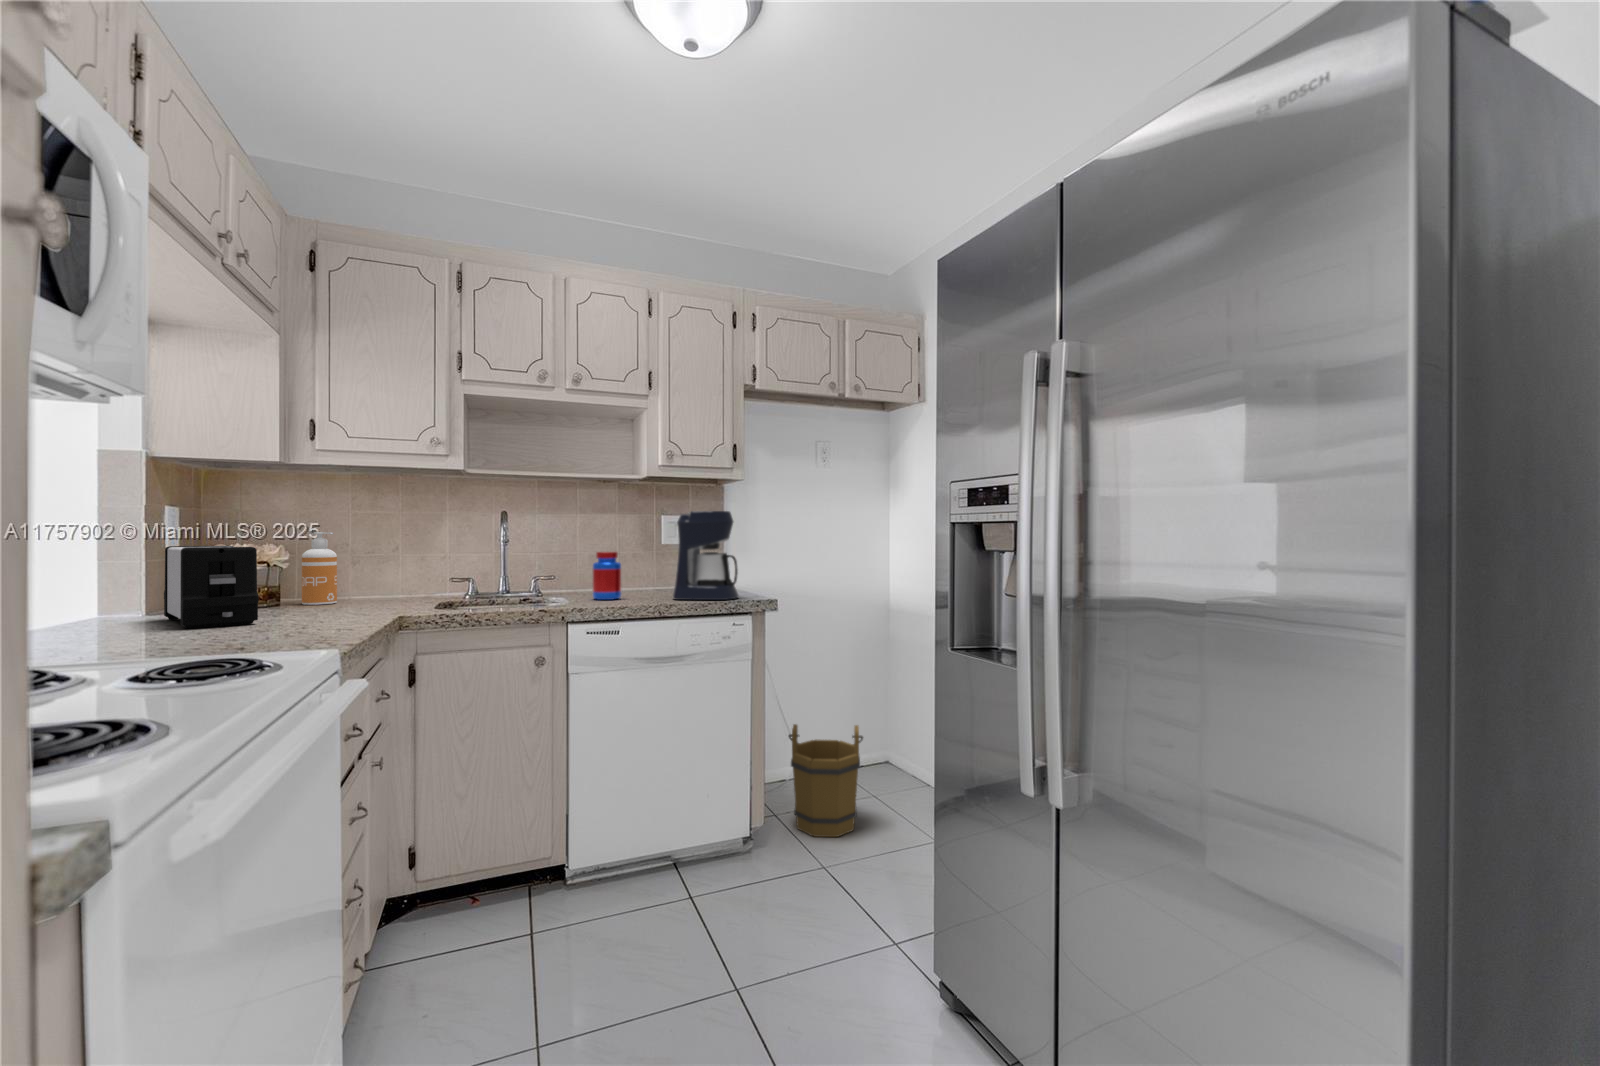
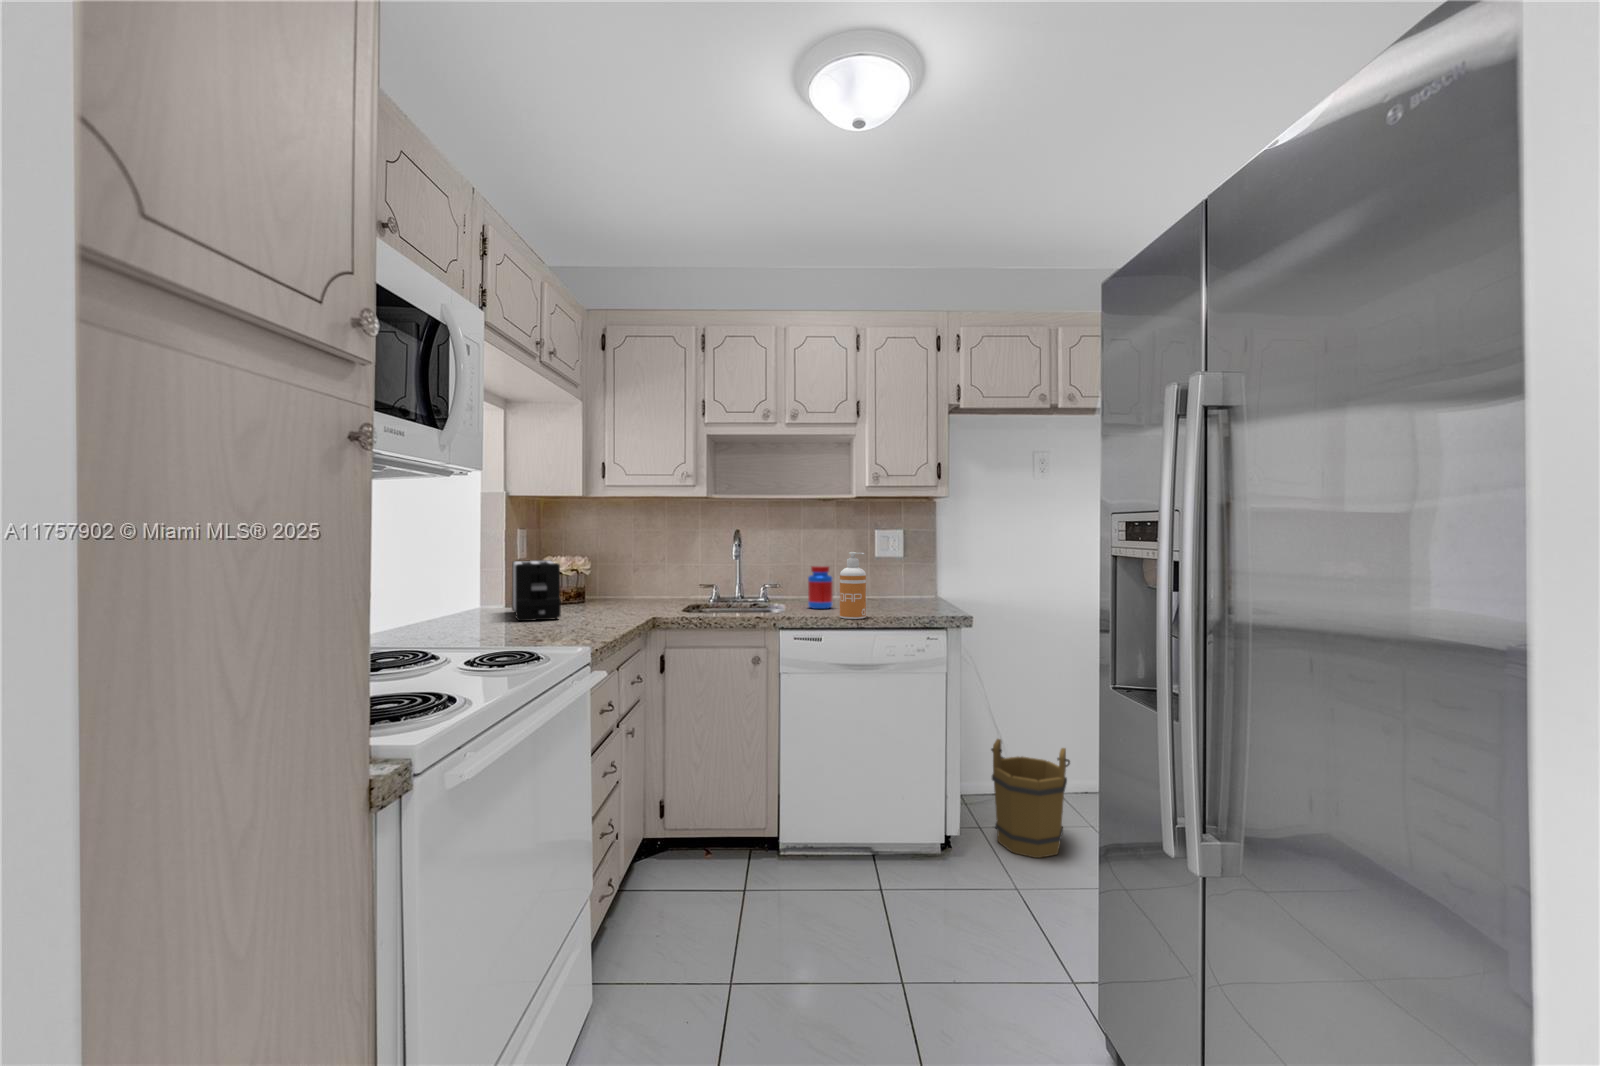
coffee maker: present [673,511,739,600] -> none [876,530,939,614]
soap dispenser: present [302,532,337,605] -> present [840,552,866,619]

